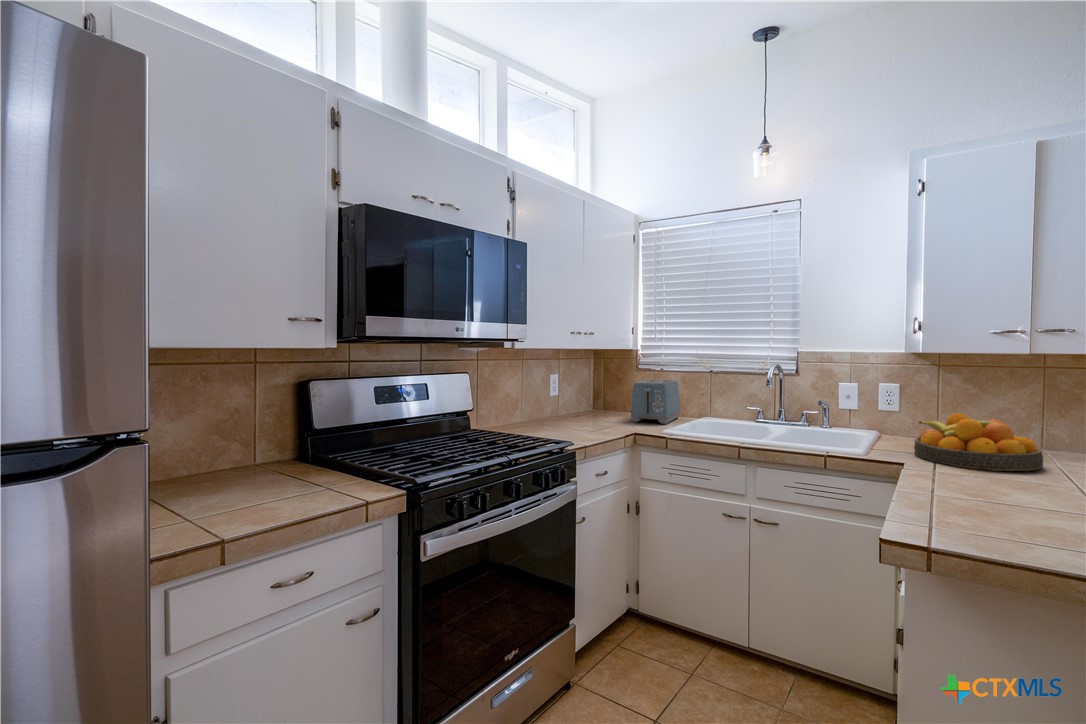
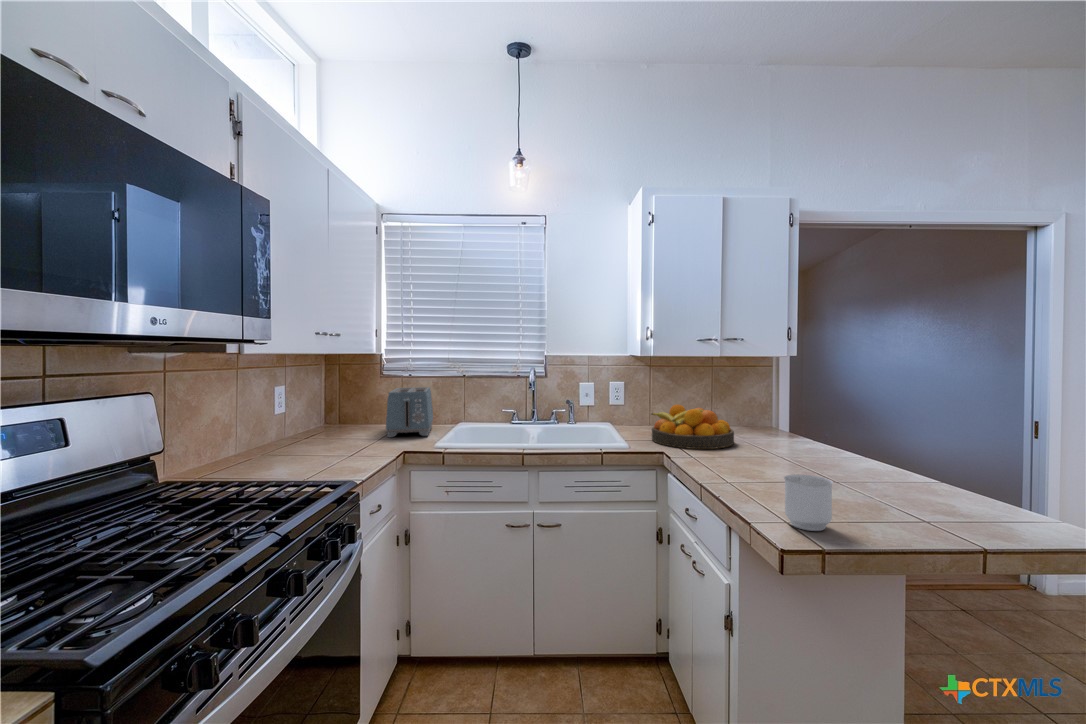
mug: none [941,486,1004,550] -> present [784,474,833,531]

